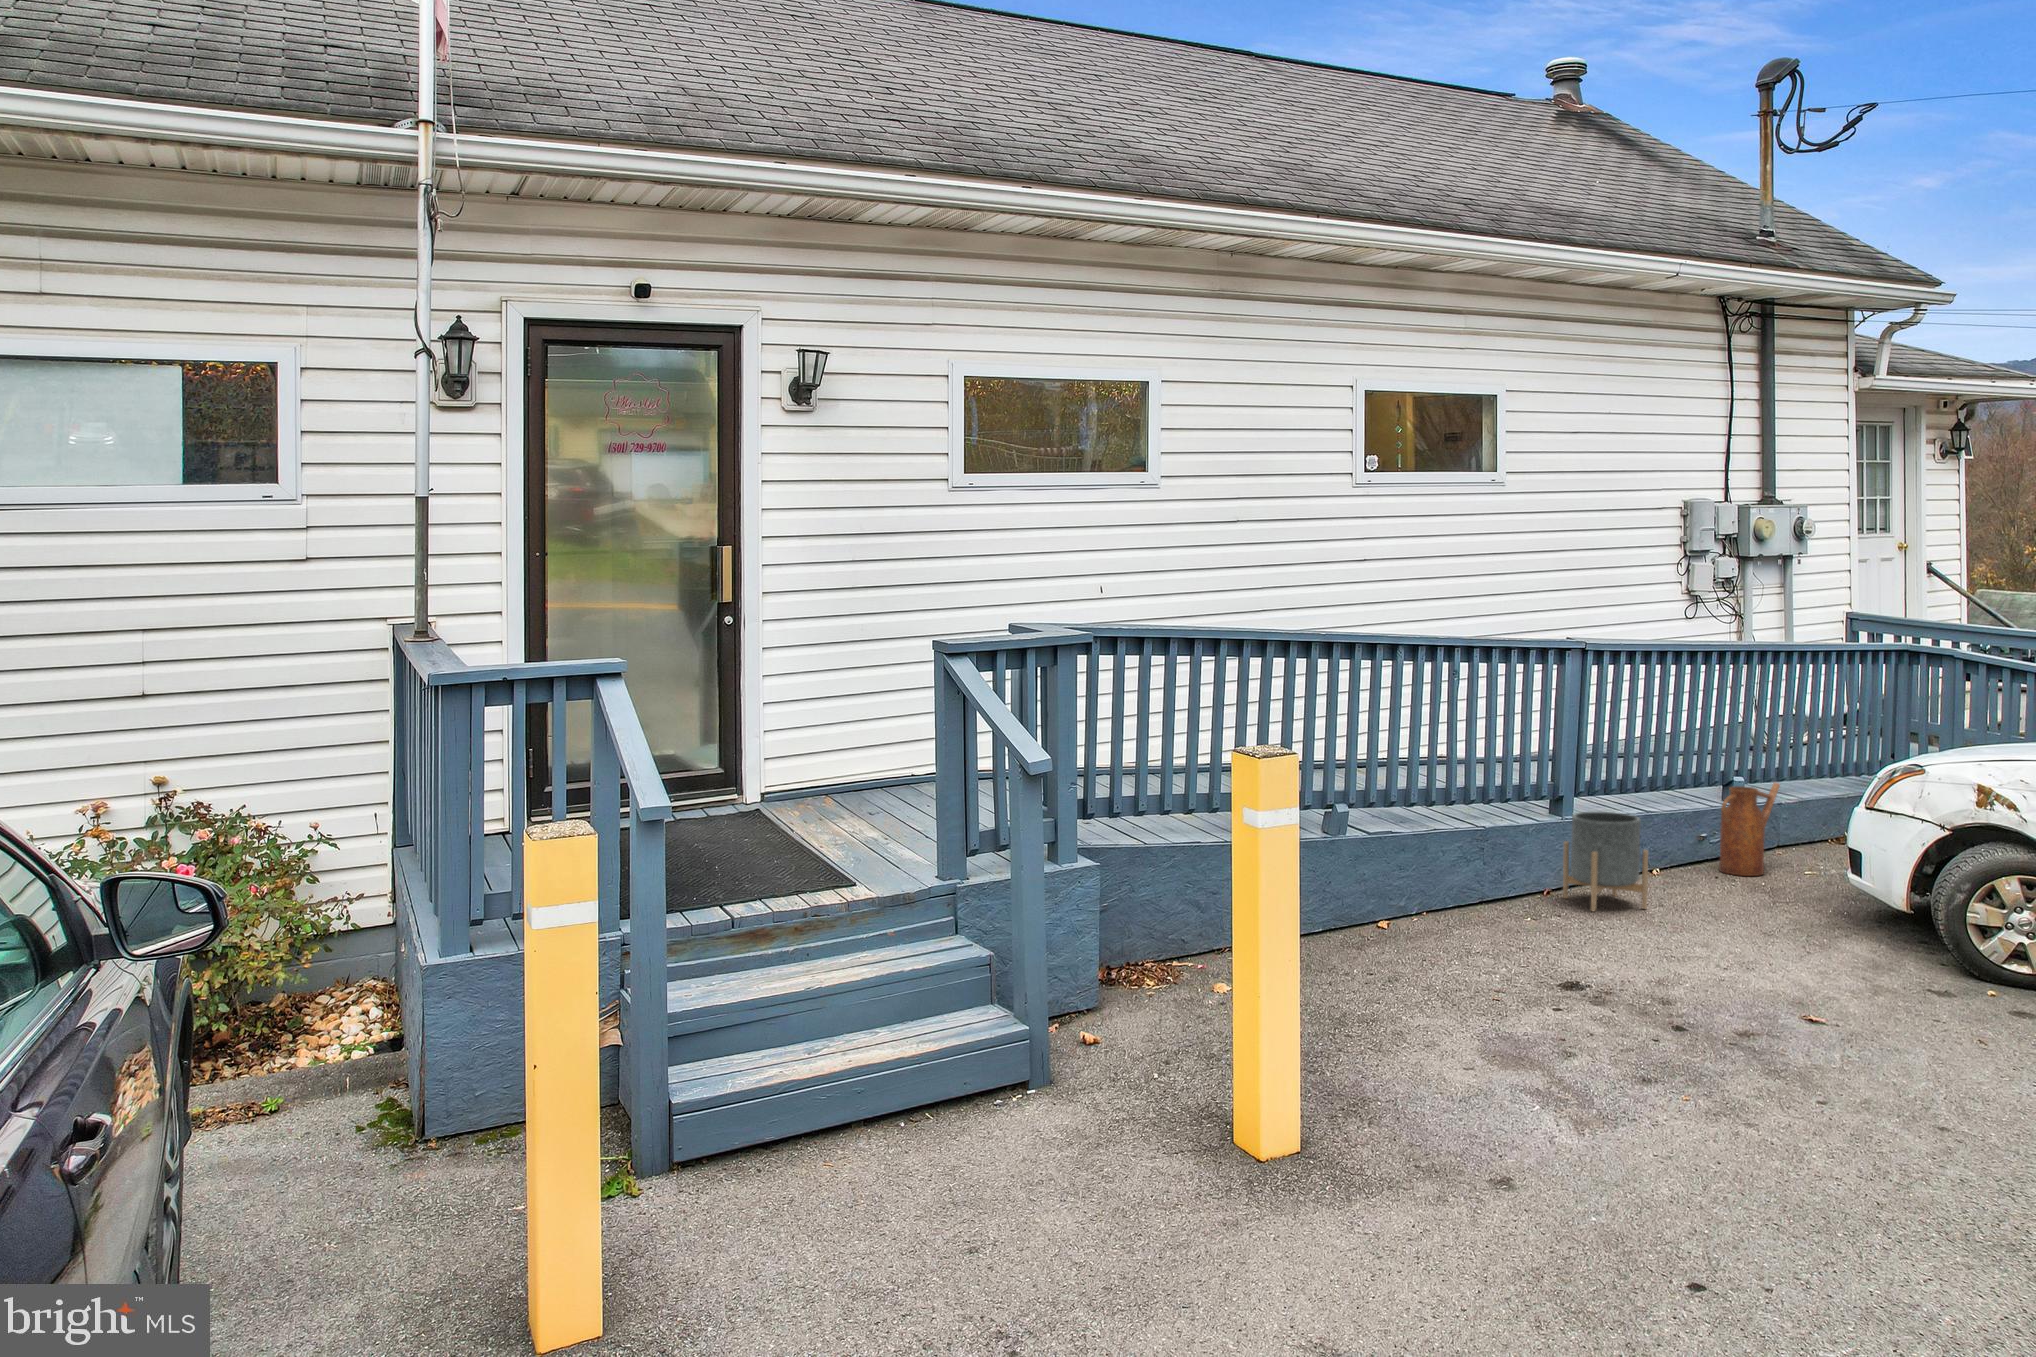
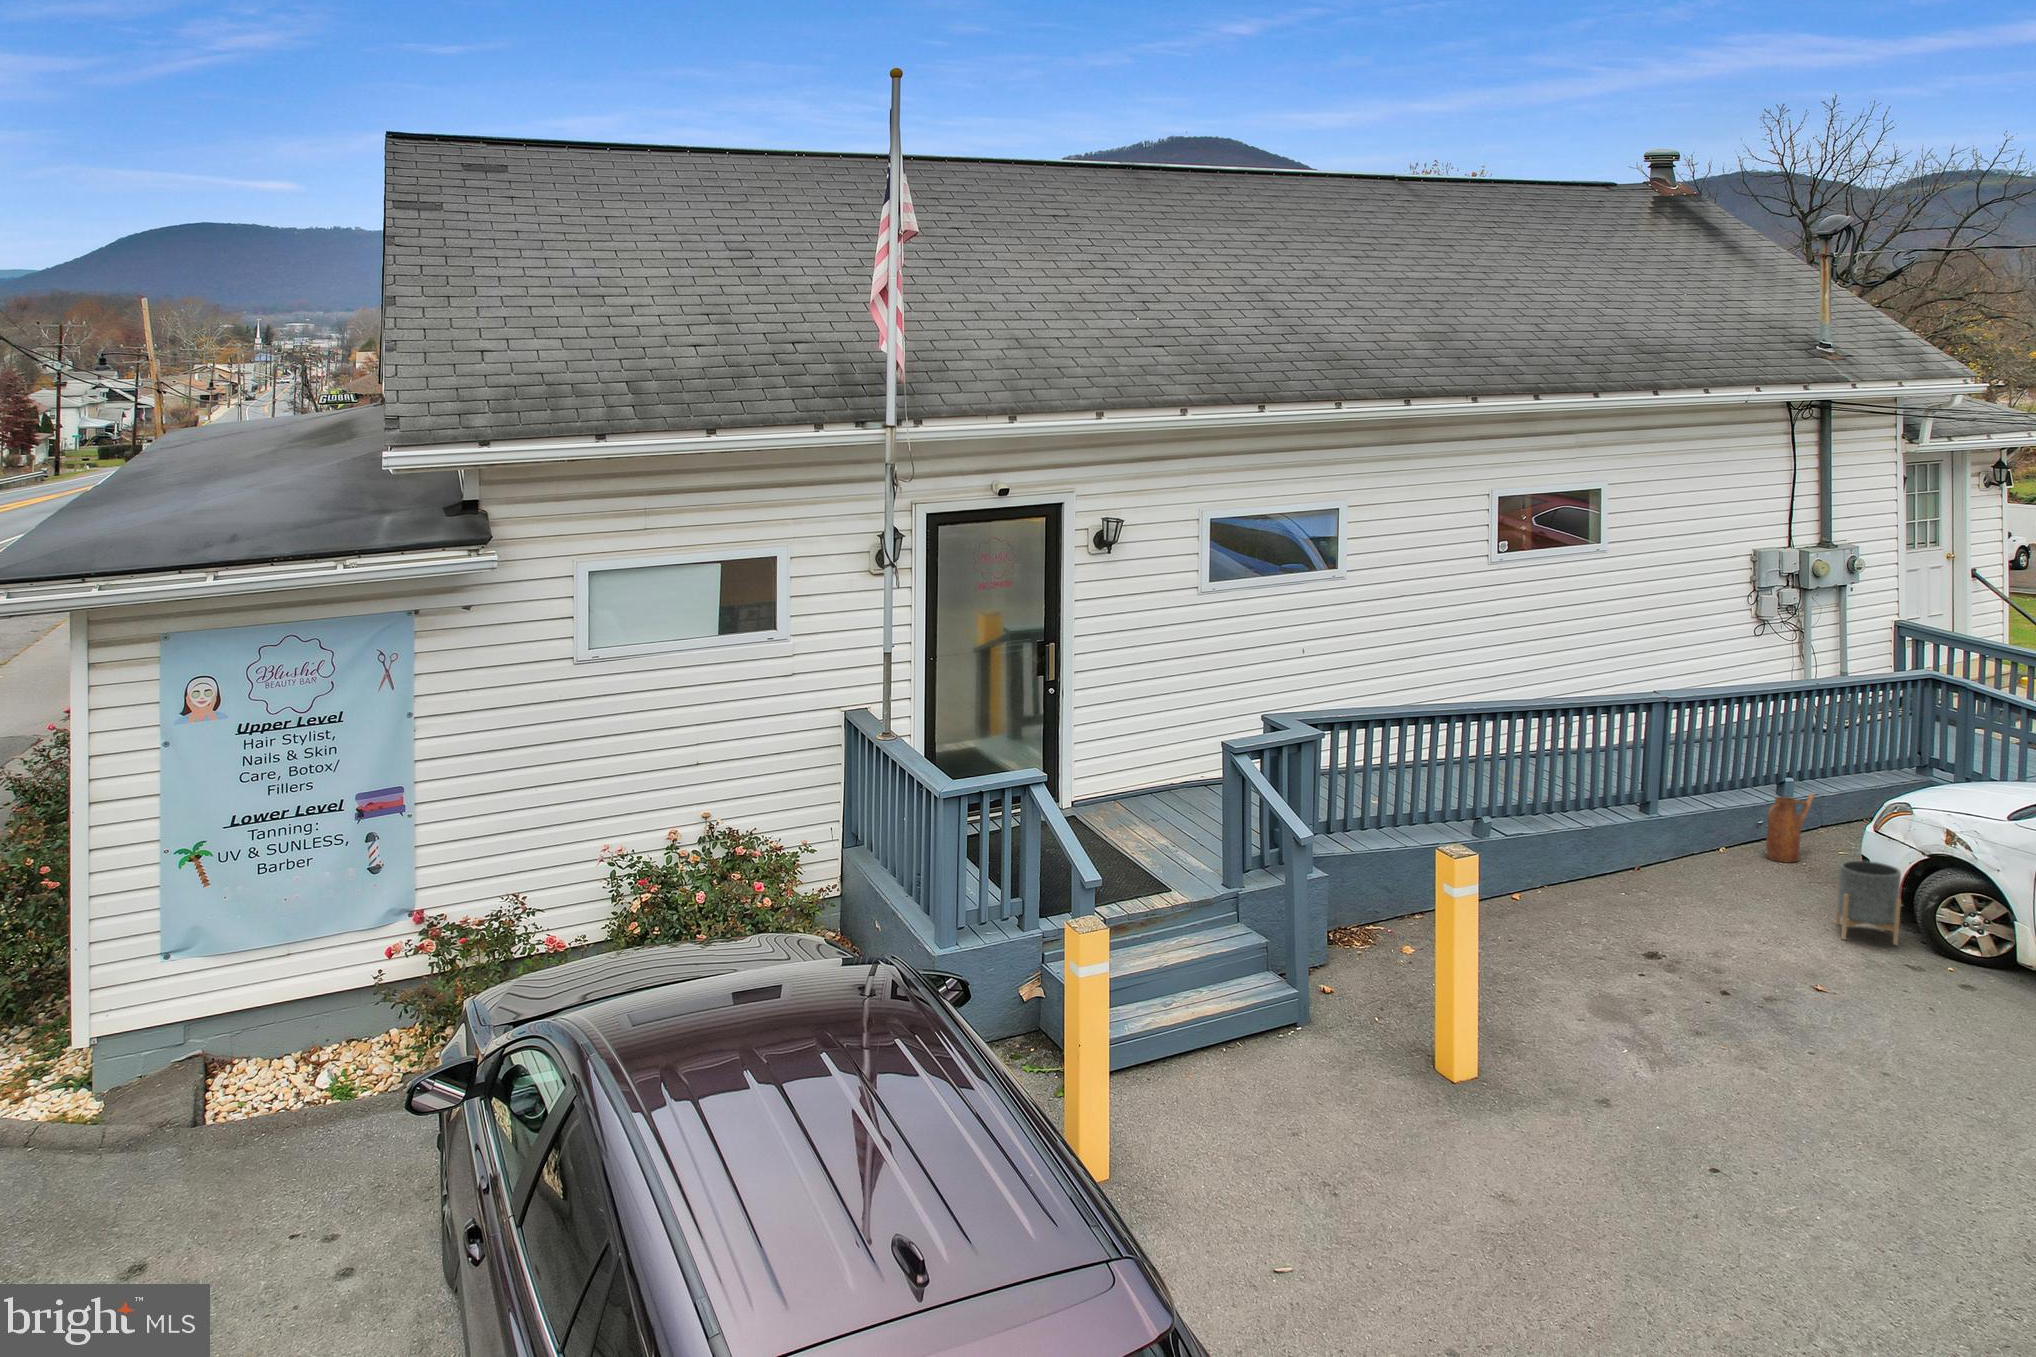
planter: present [1563,812,1648,911] -> present [1835,861,1901,945]

